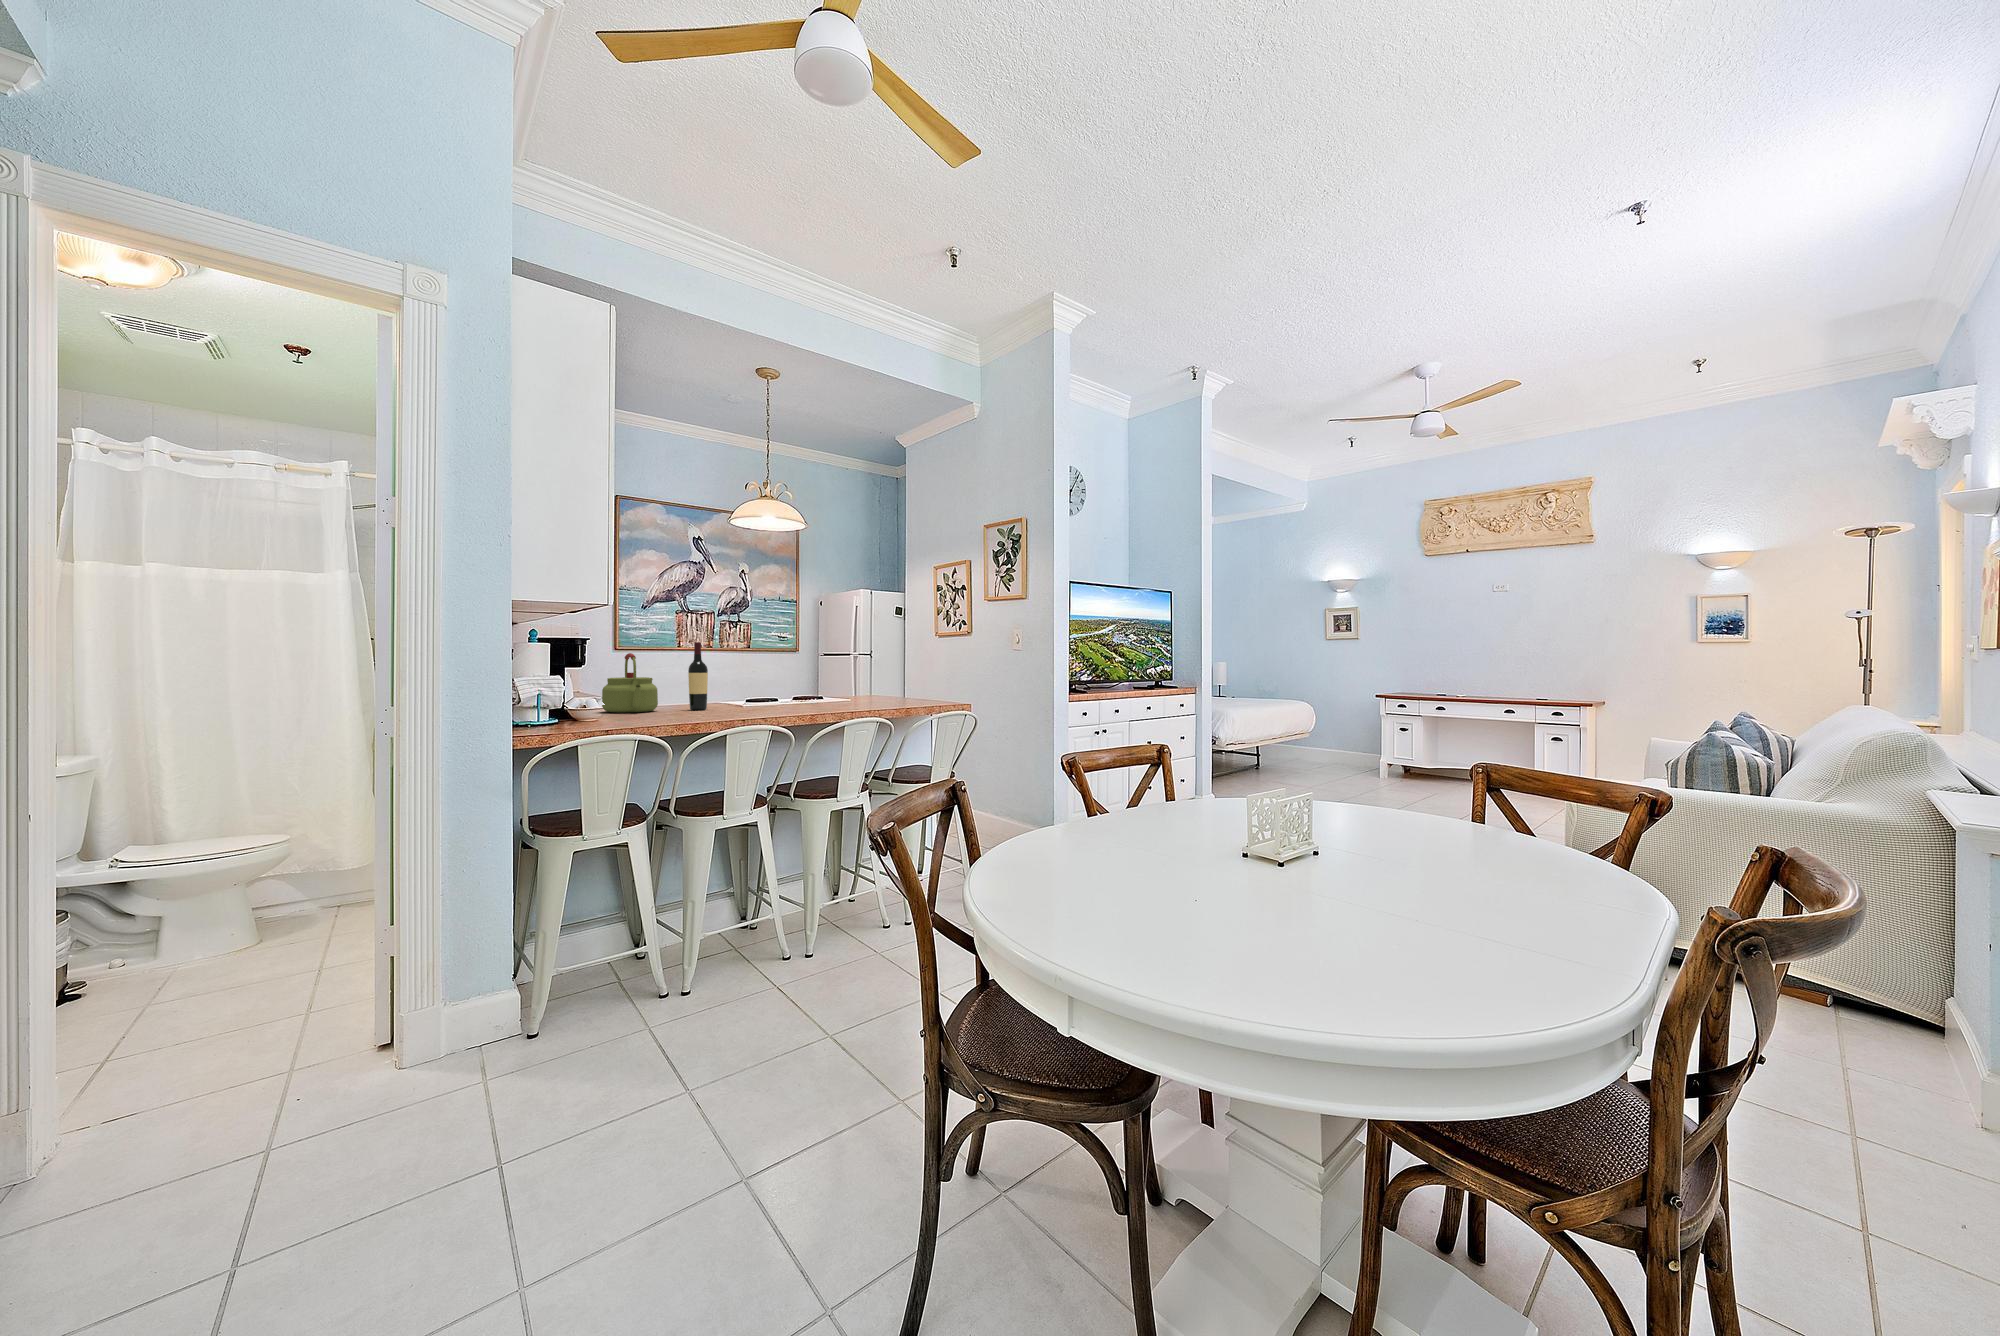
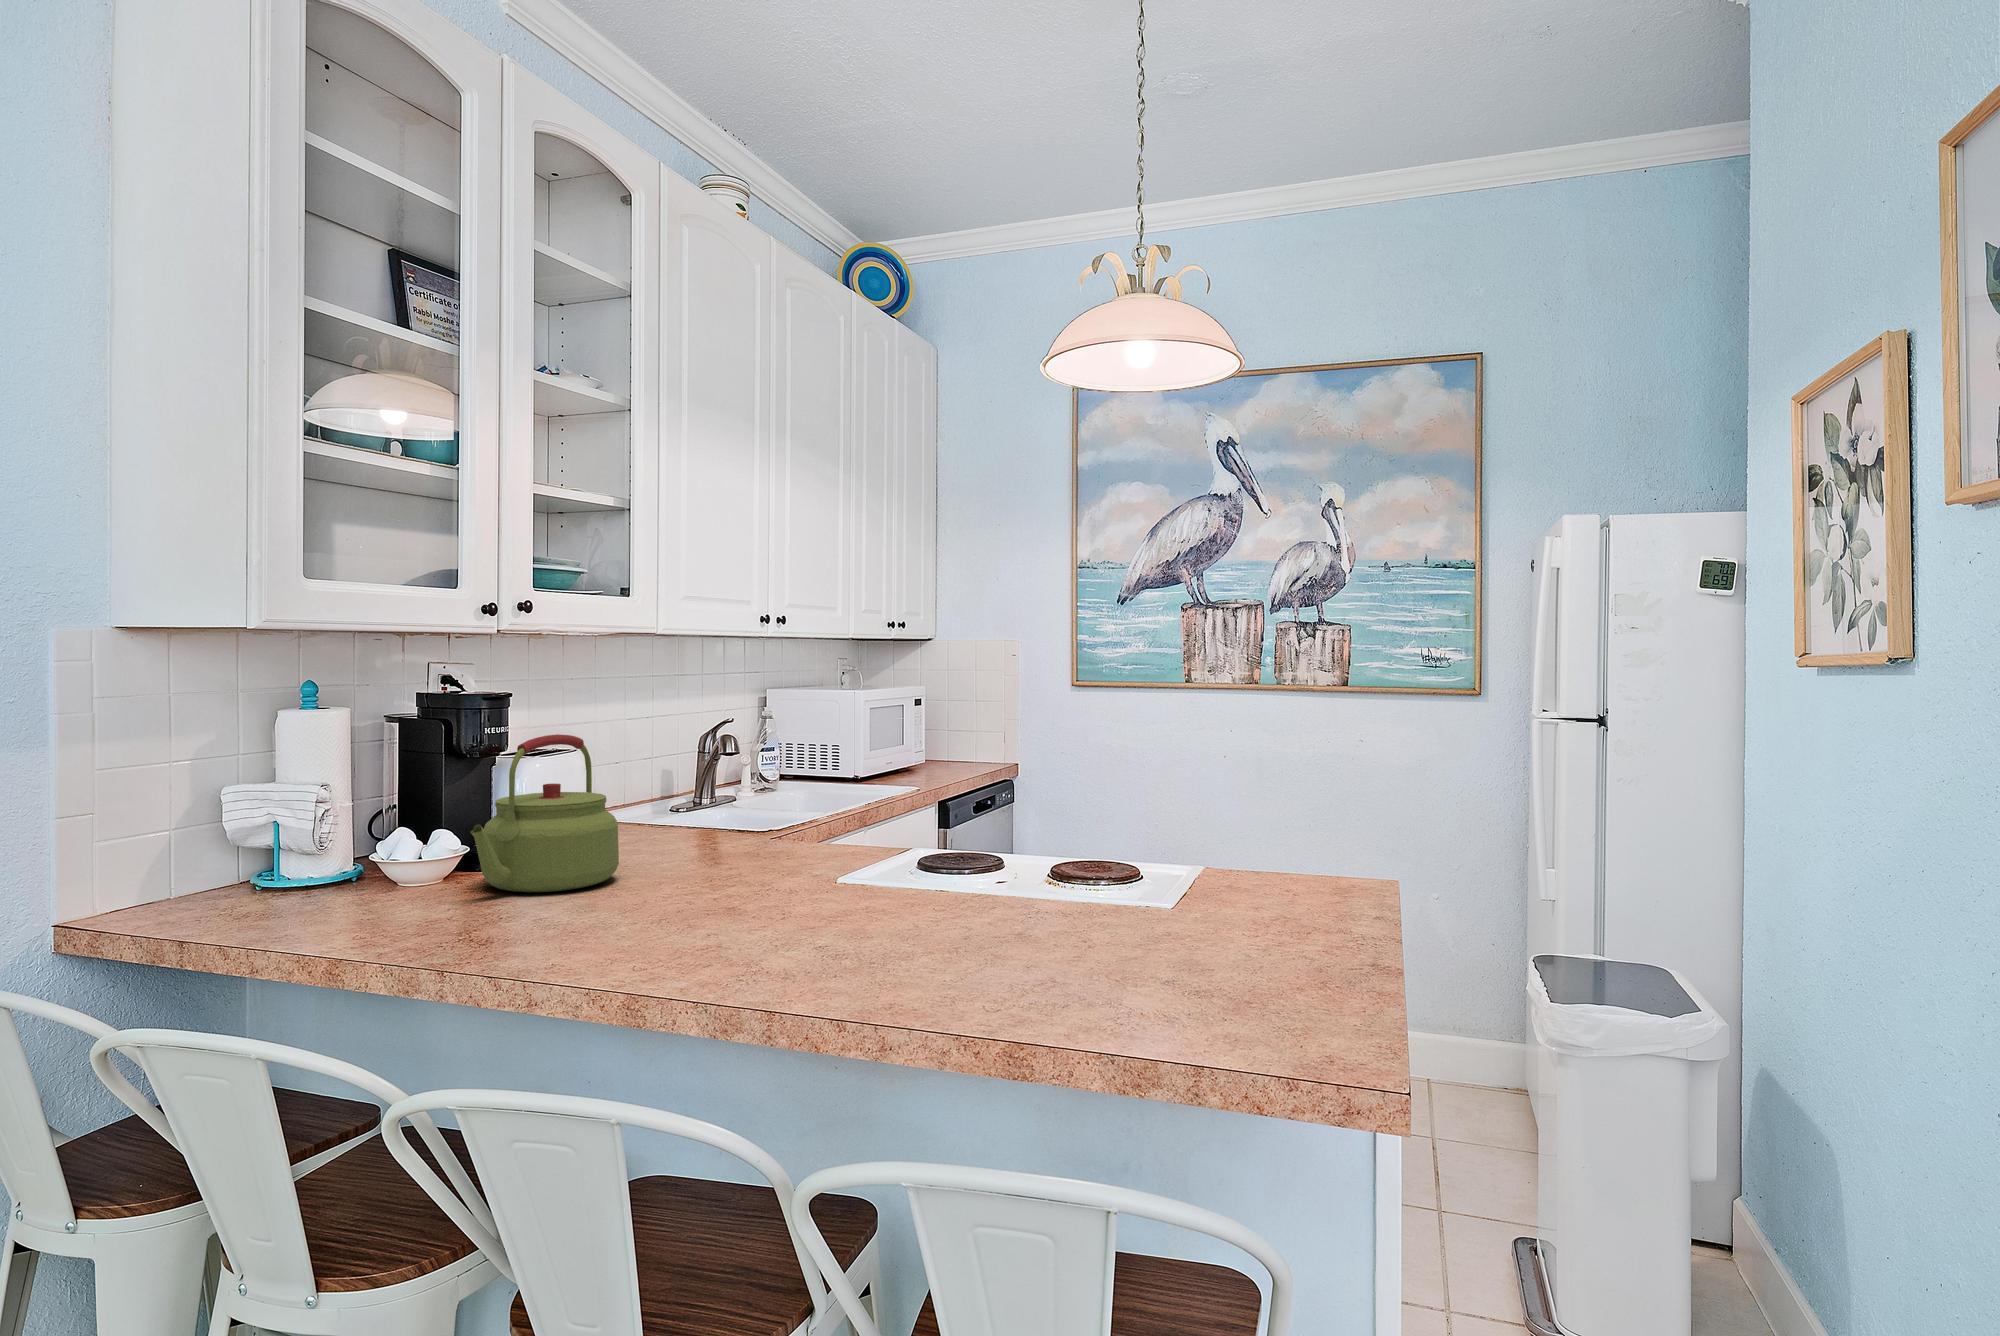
wine bottle: present [688,642,708,710] -> none [640,710,693,905]

